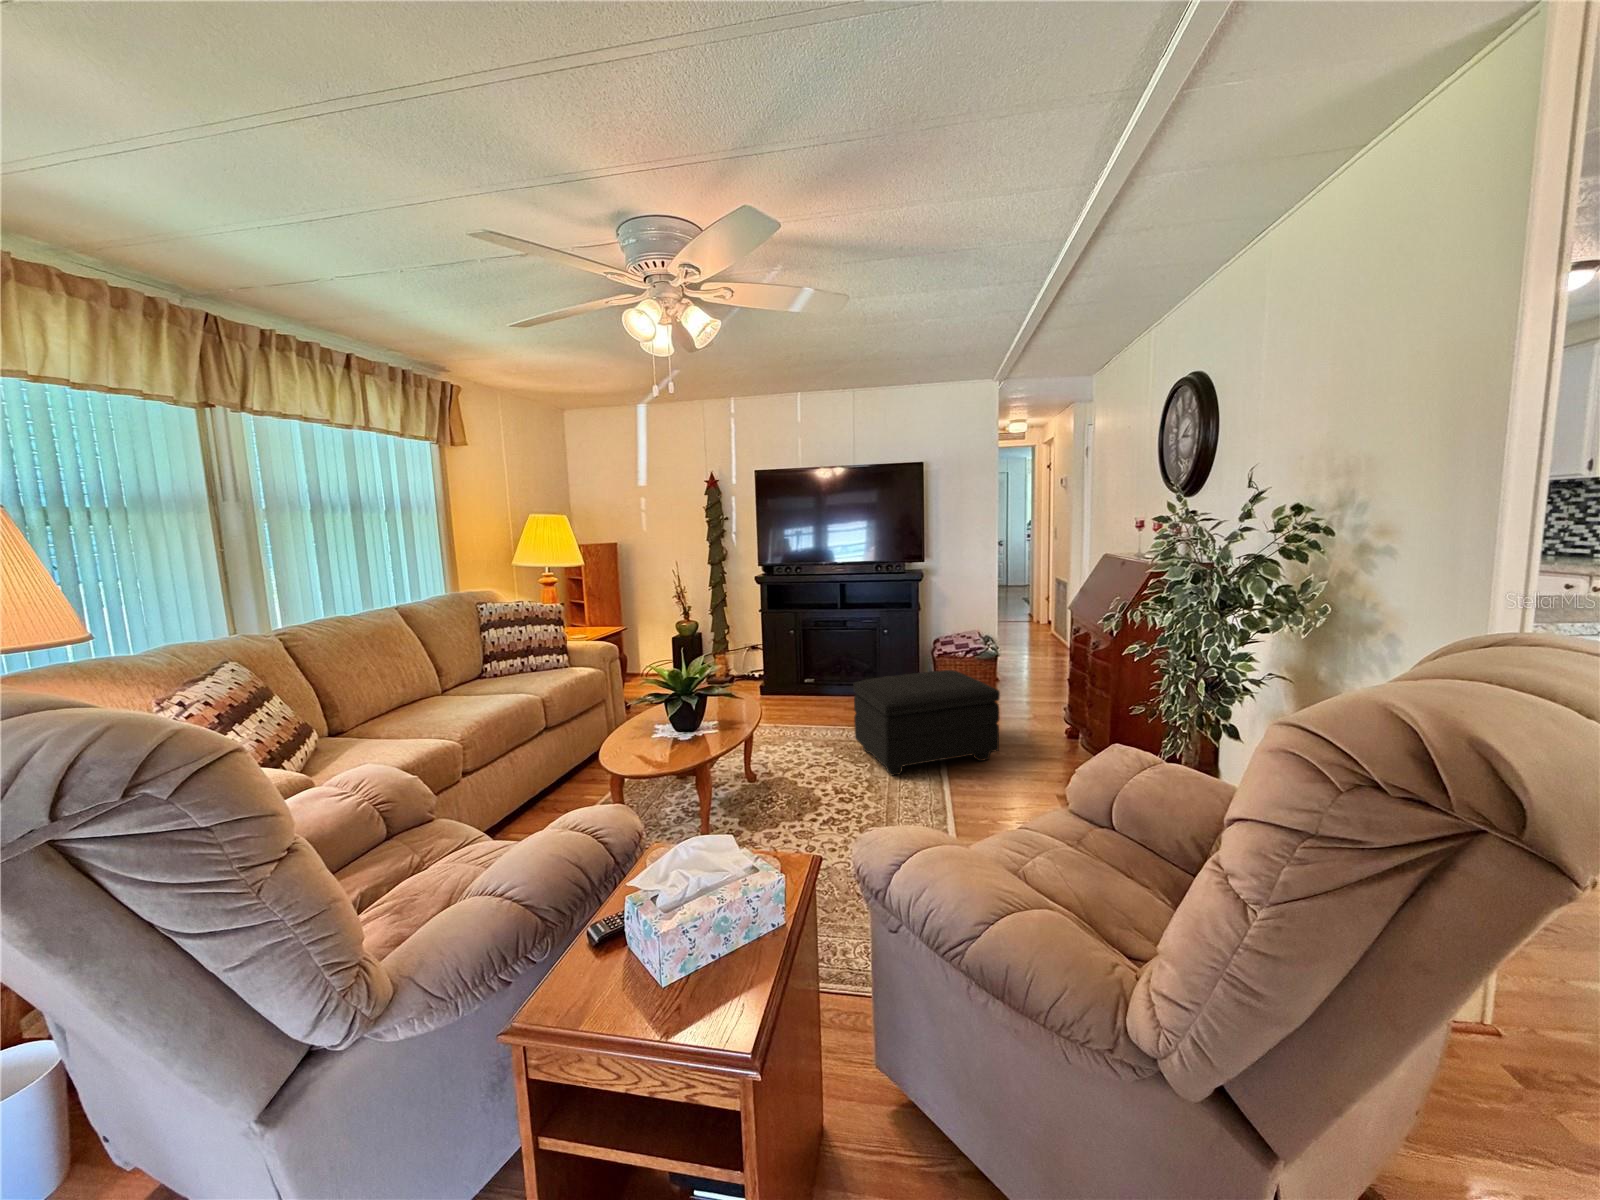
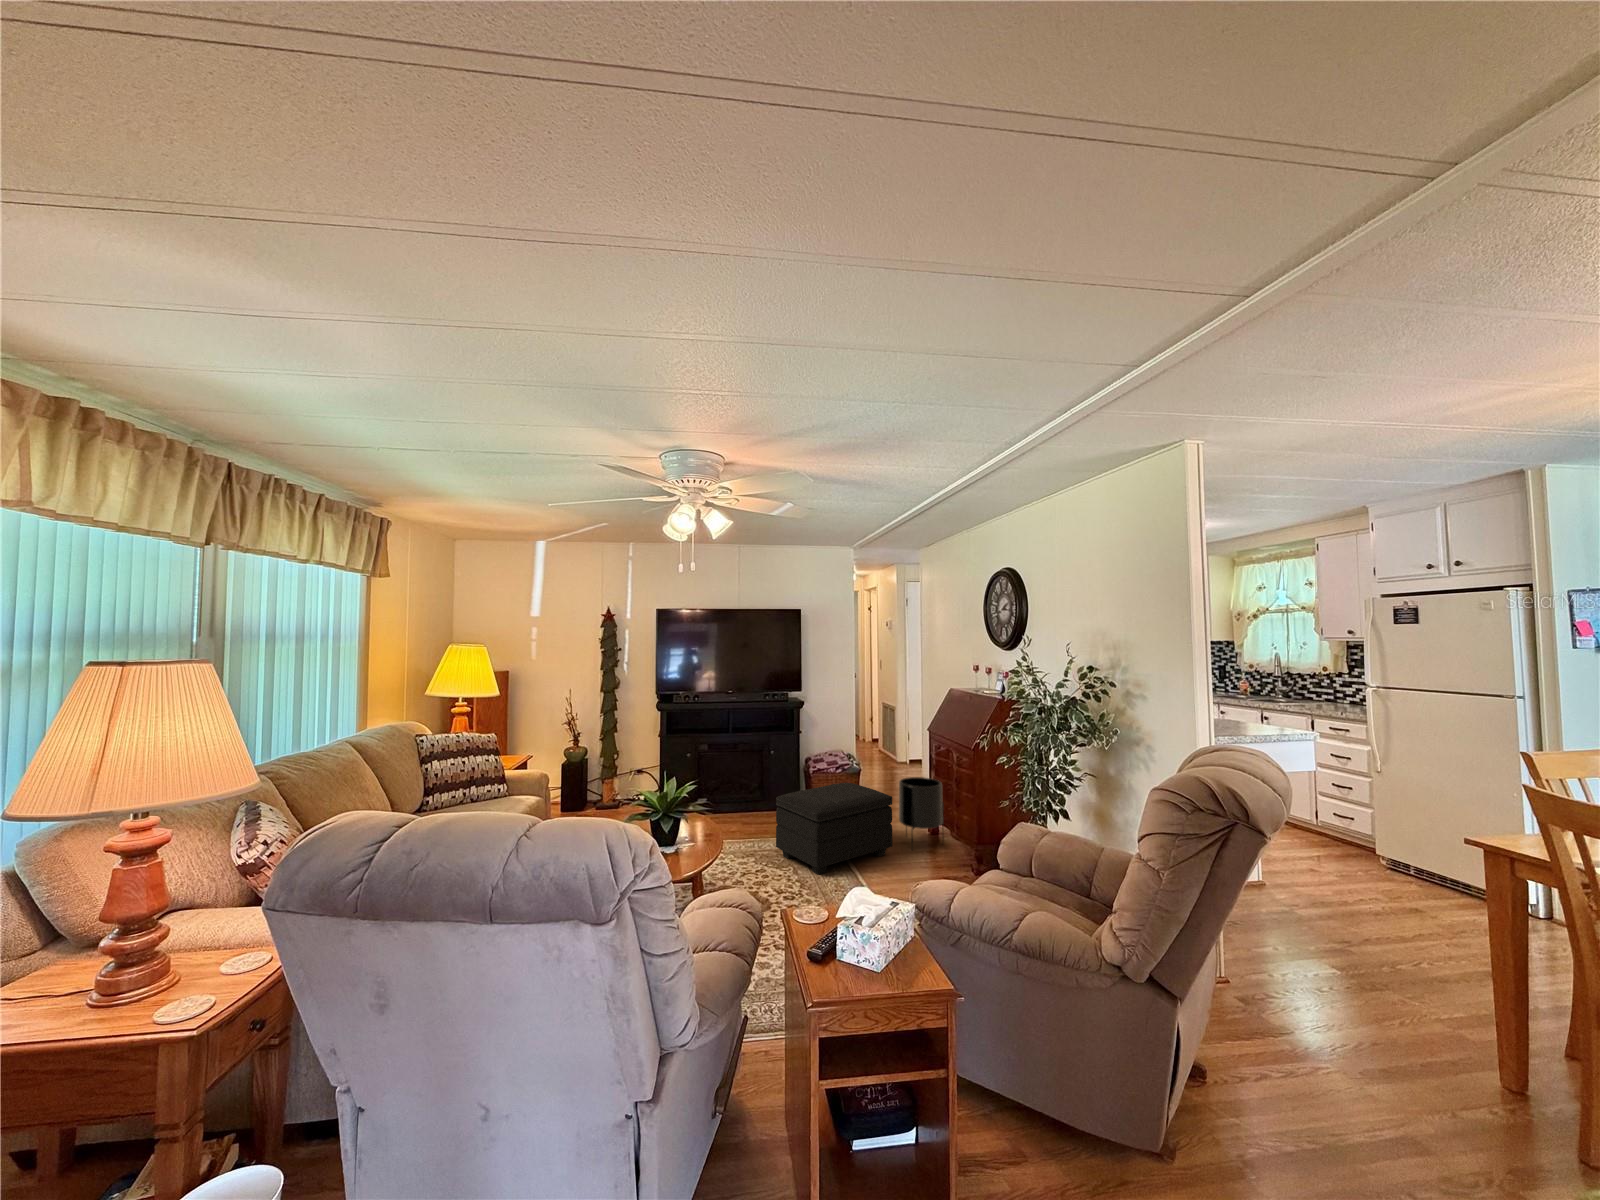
planter: none [1017,668,1079,759] -> present [899,777,944,830]

